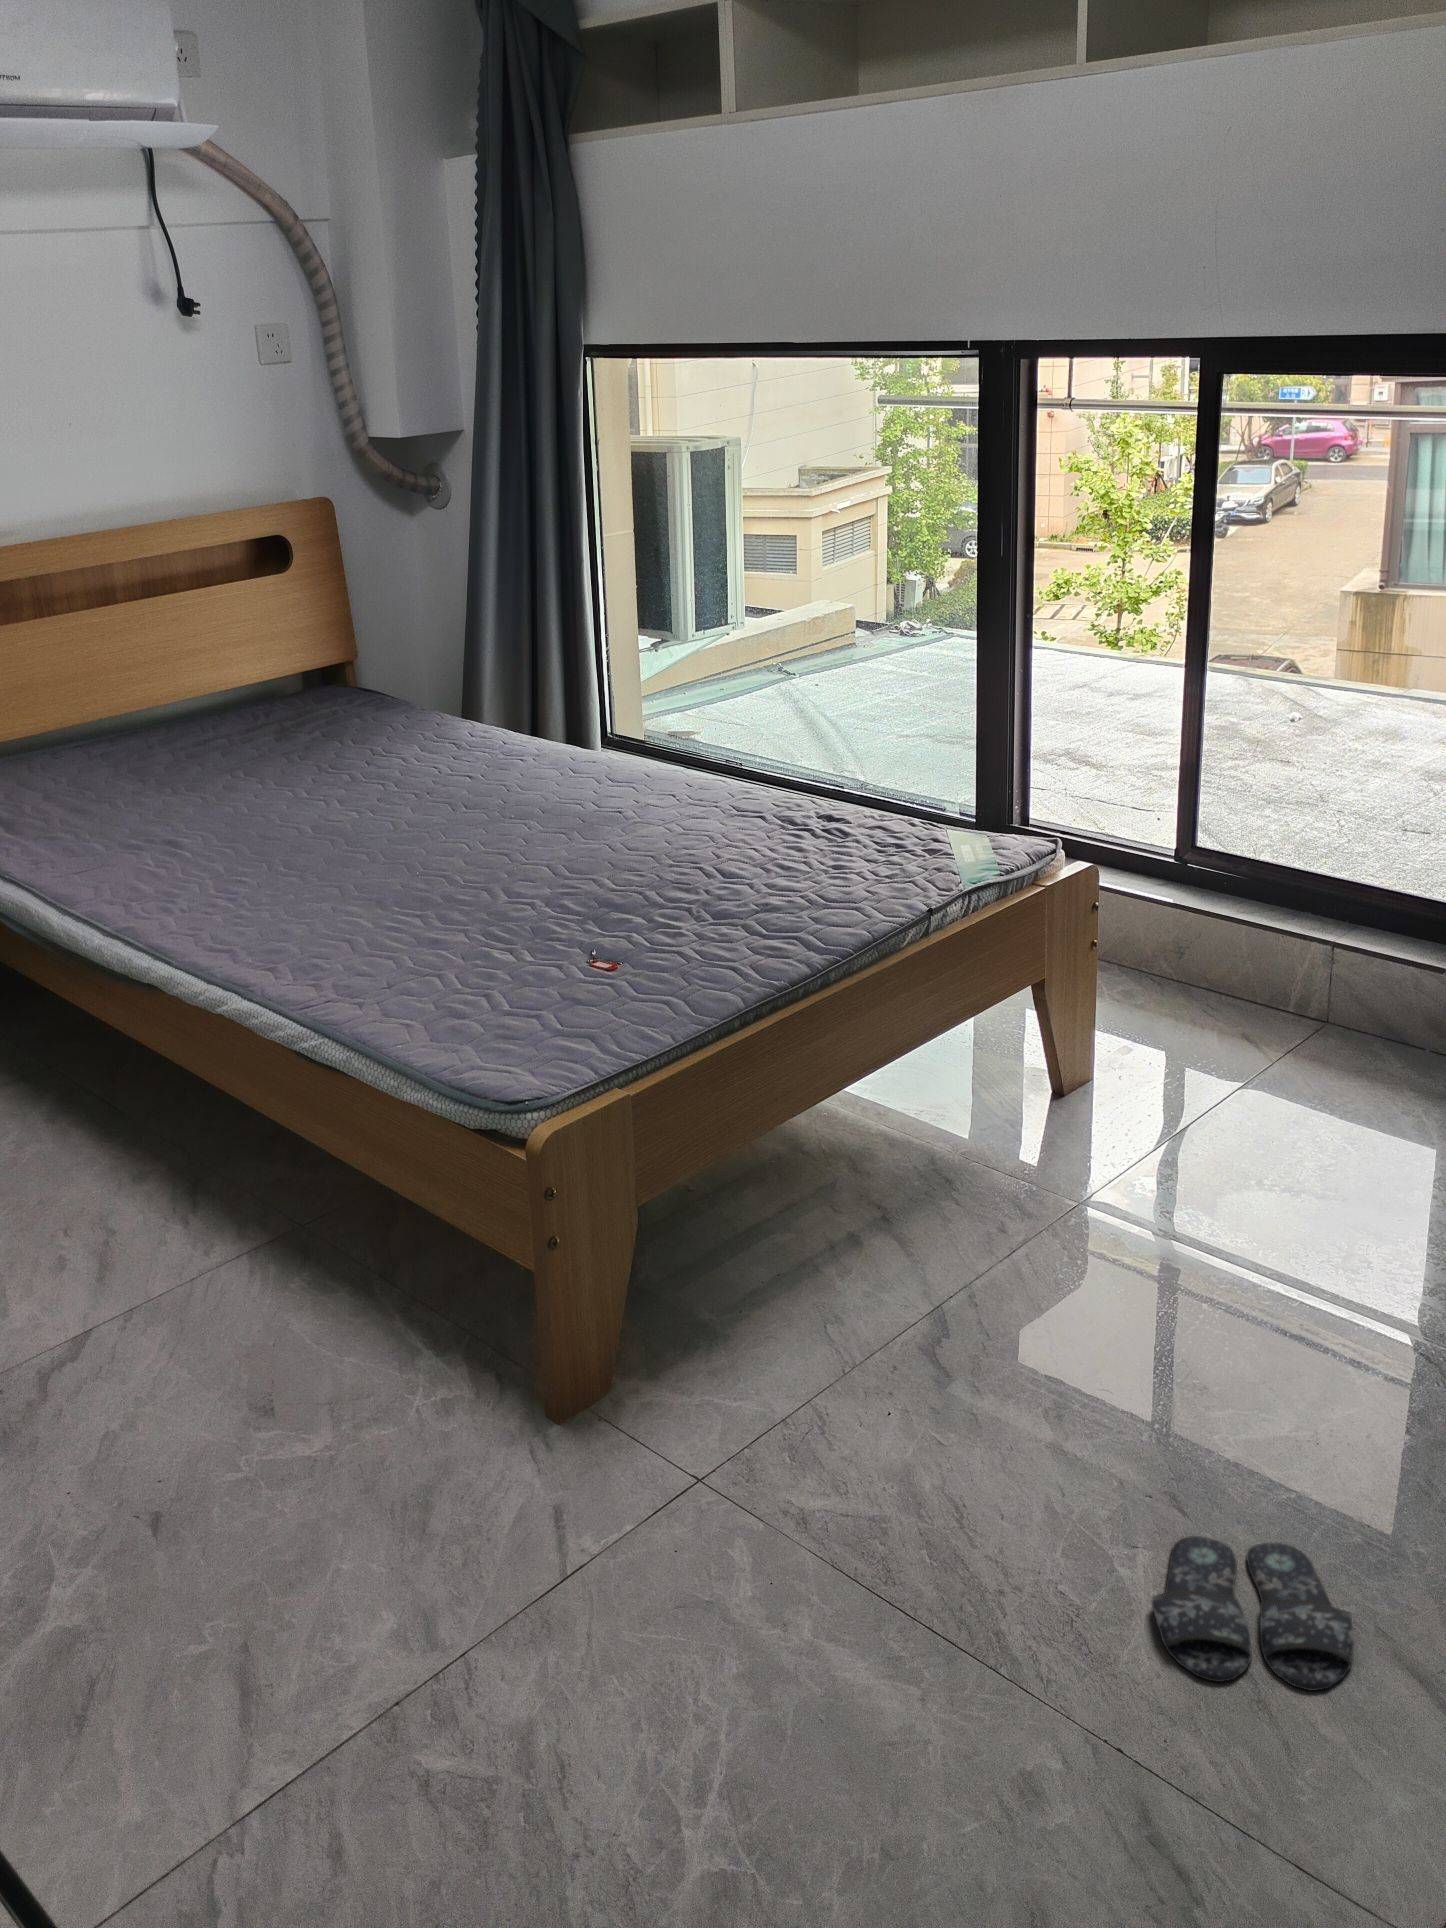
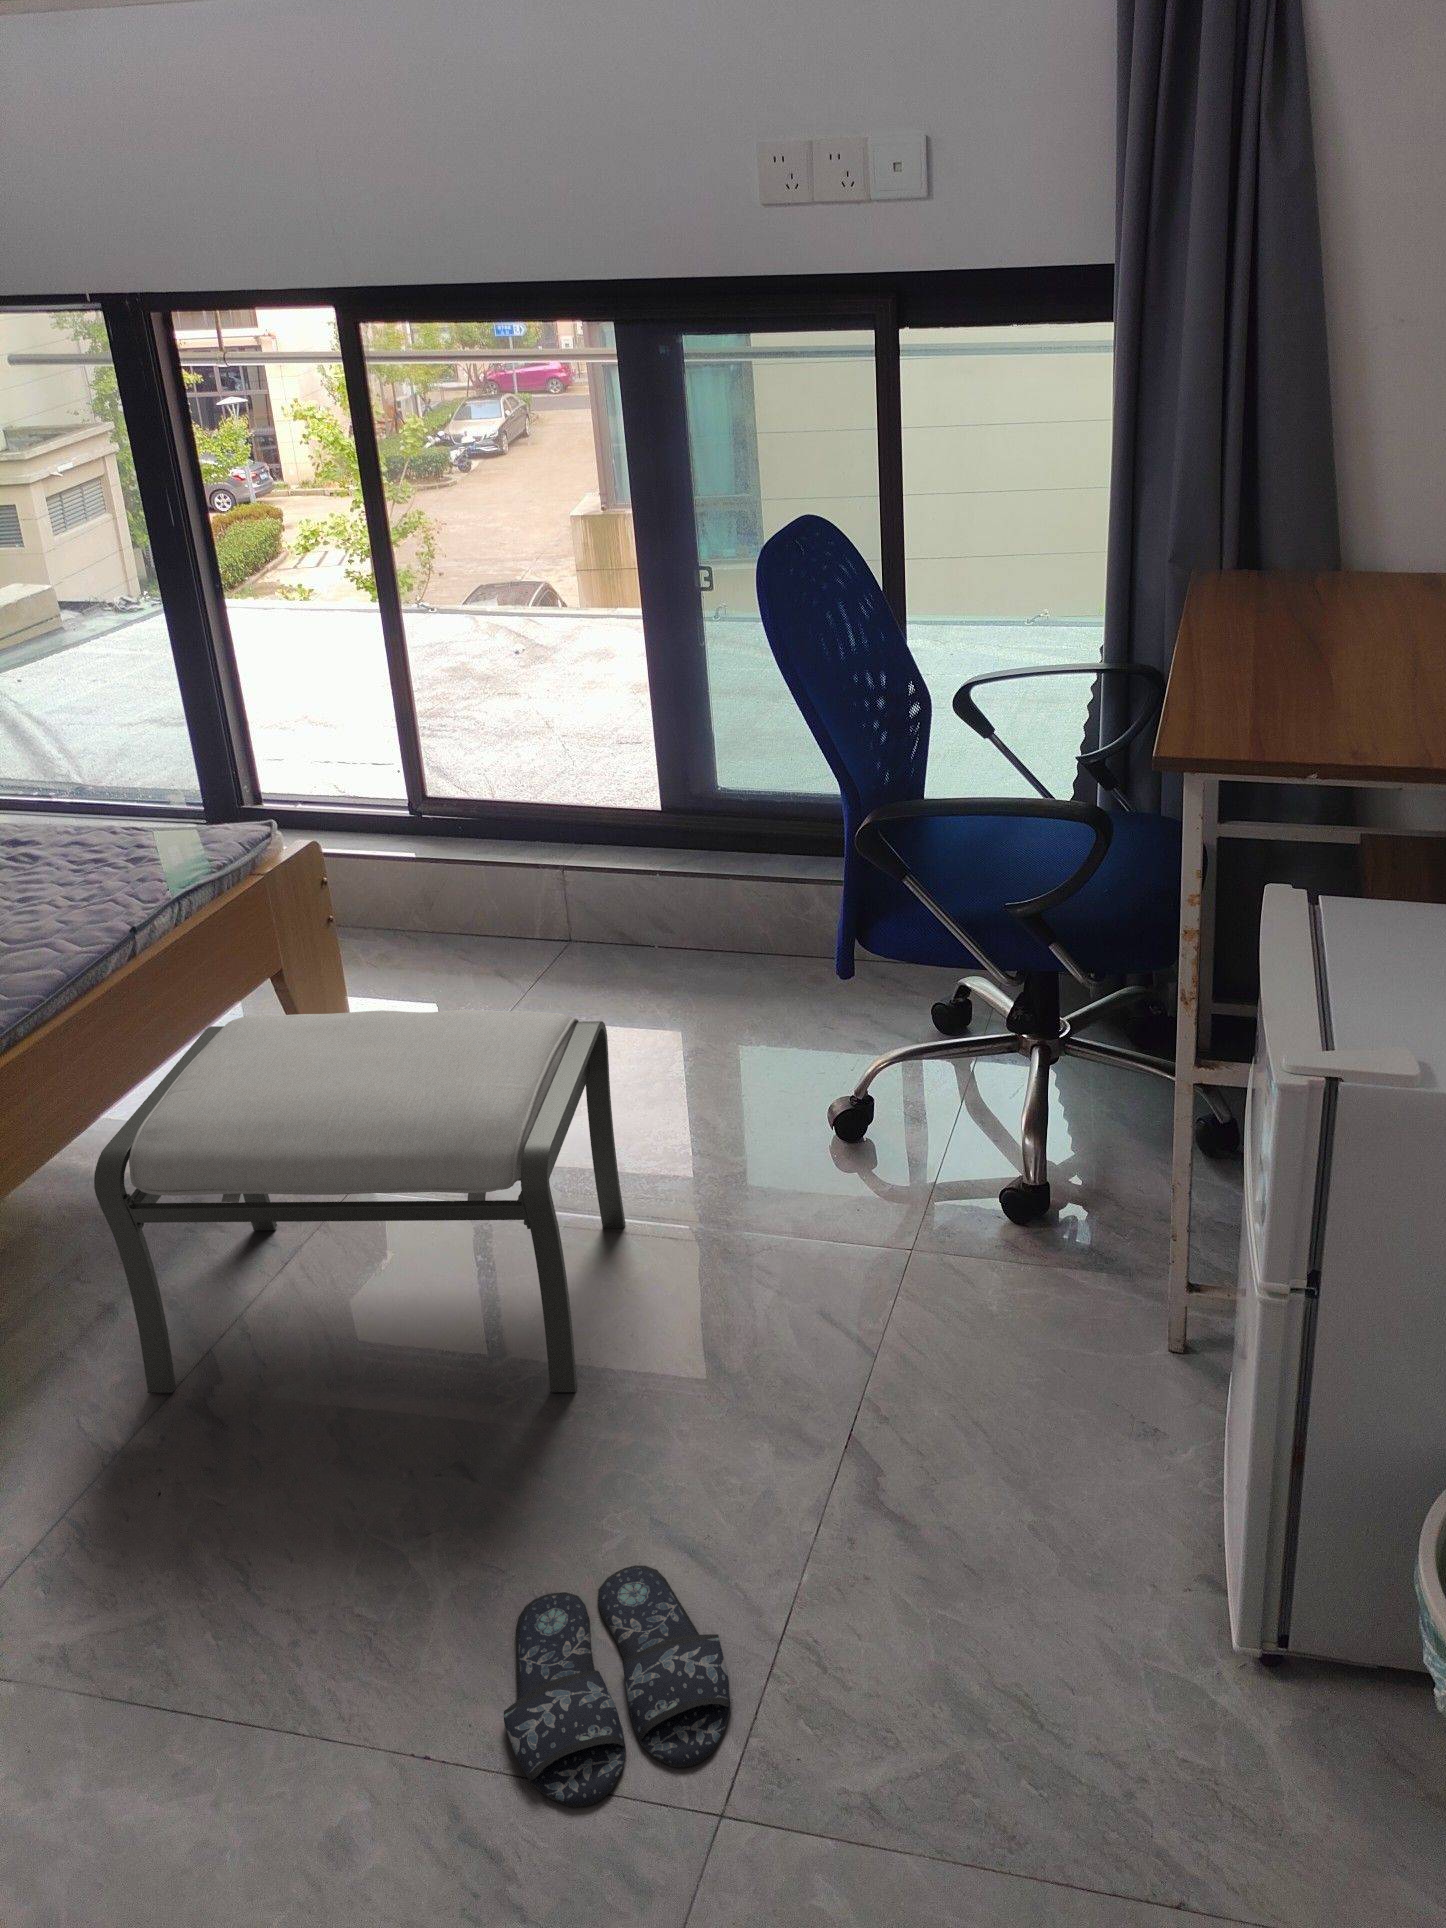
ottoman: none [884,1002,1347,1406] -> present [94,1010,626,1393]

